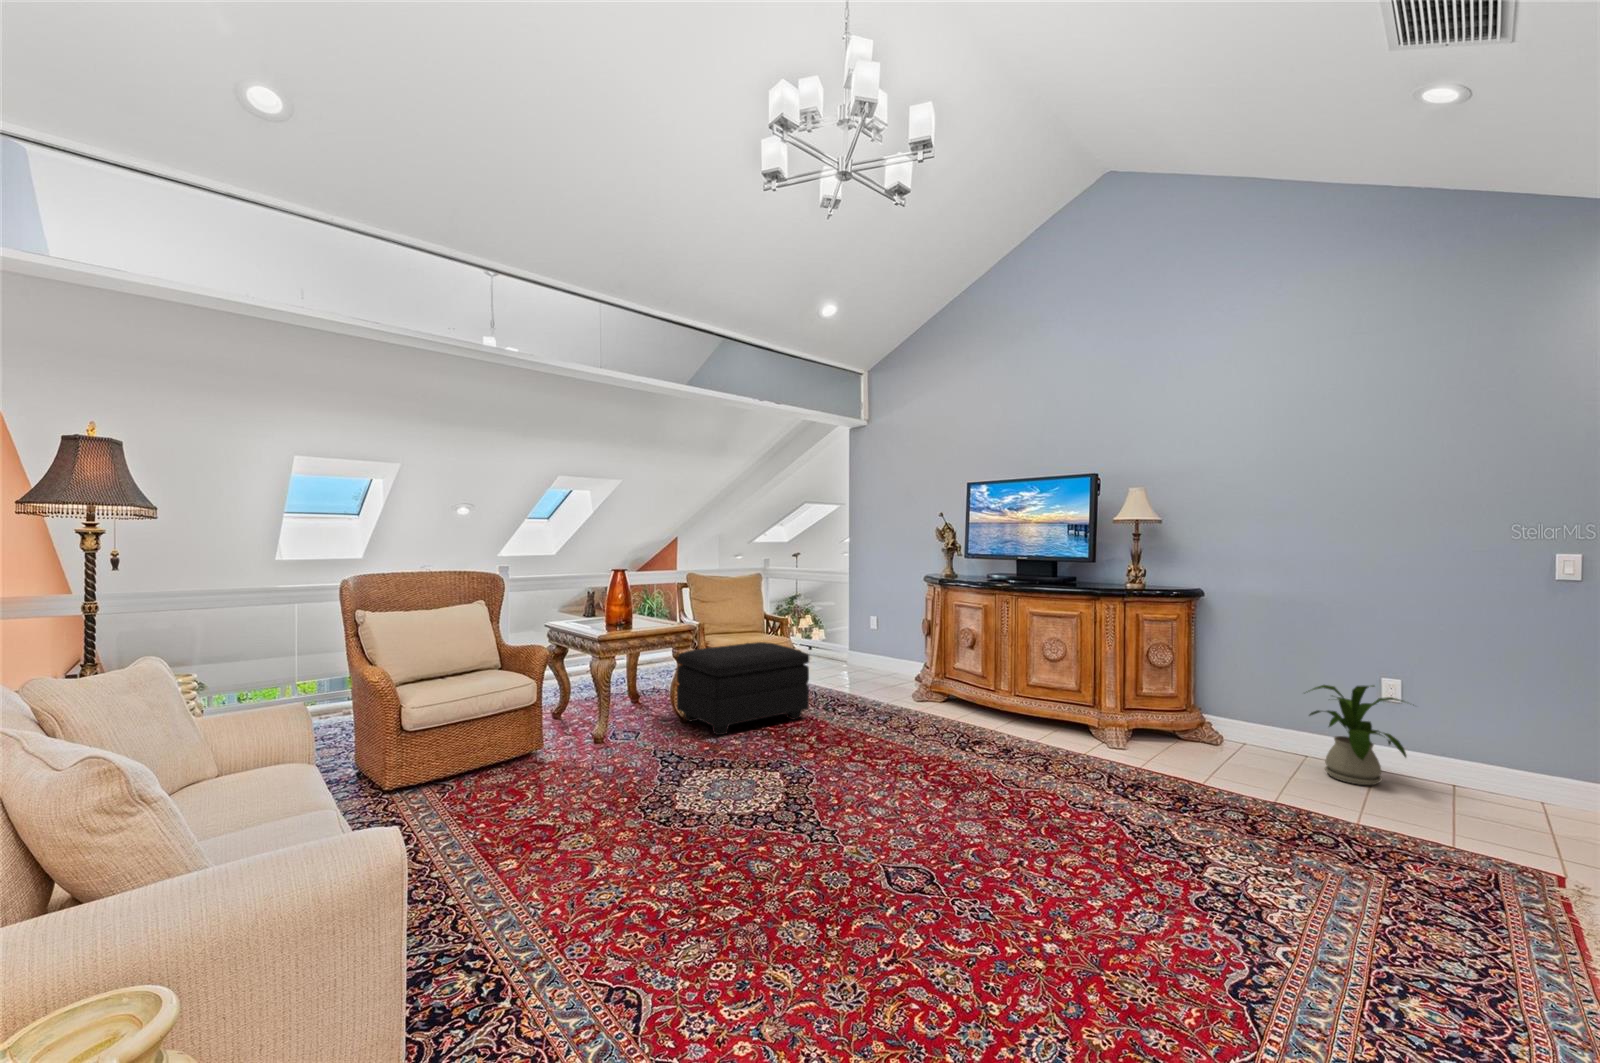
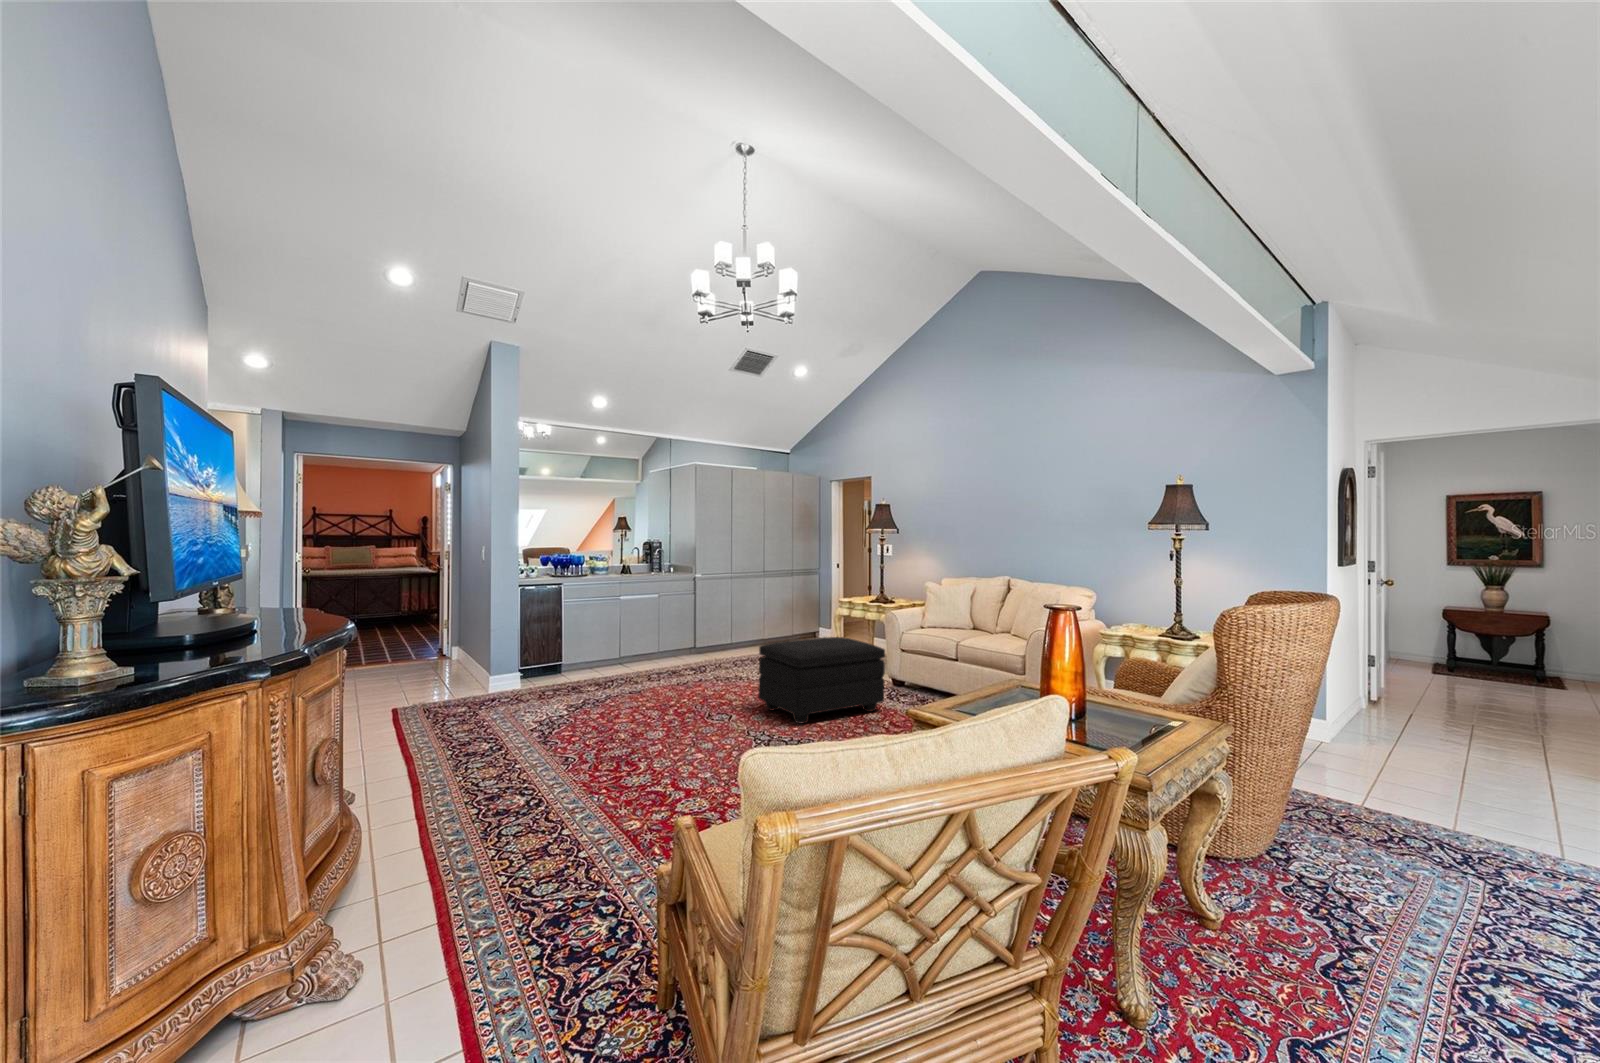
house plant: present [1310,685,1406,785] -> none [1393,690,1521,793]

